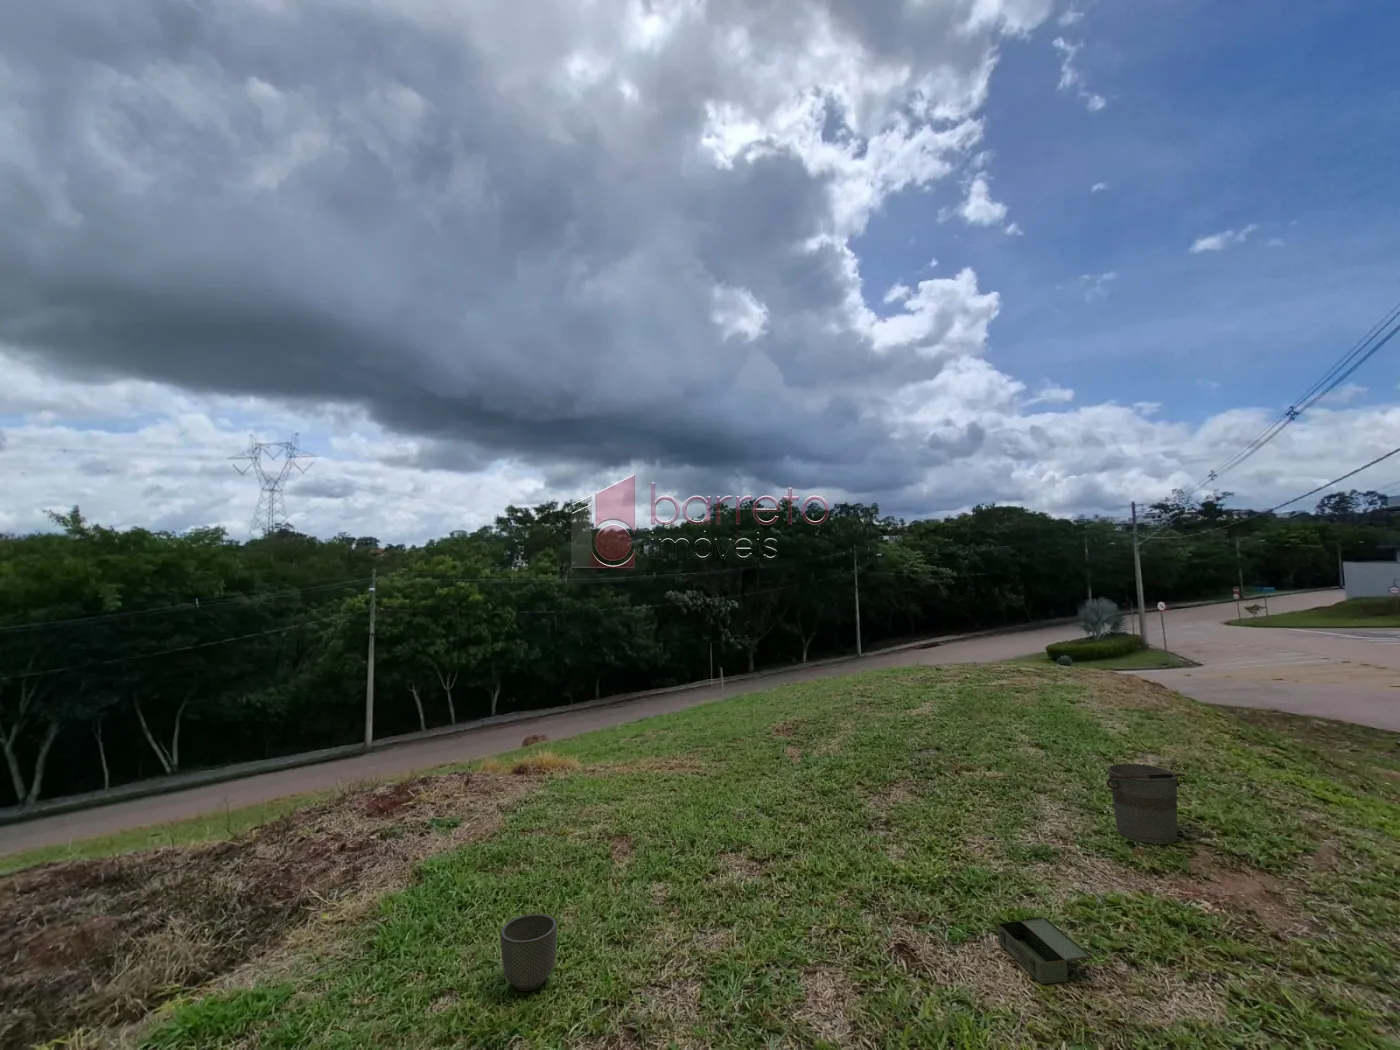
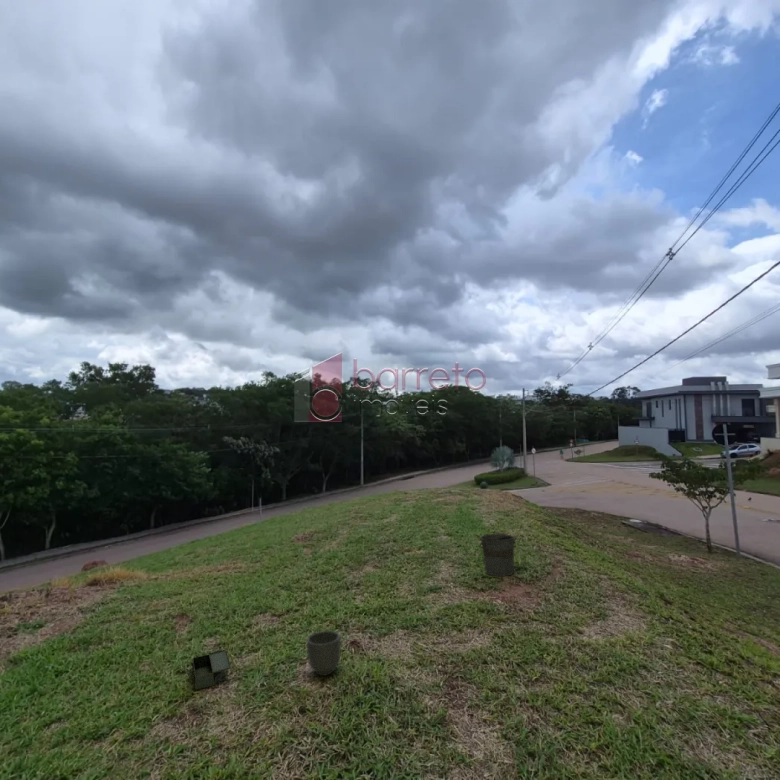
planter: present [501,914,557,991] -> present [307,631,341,676]
toolbox: present [997,917,1091,984] -> present [189,650,231,690]

